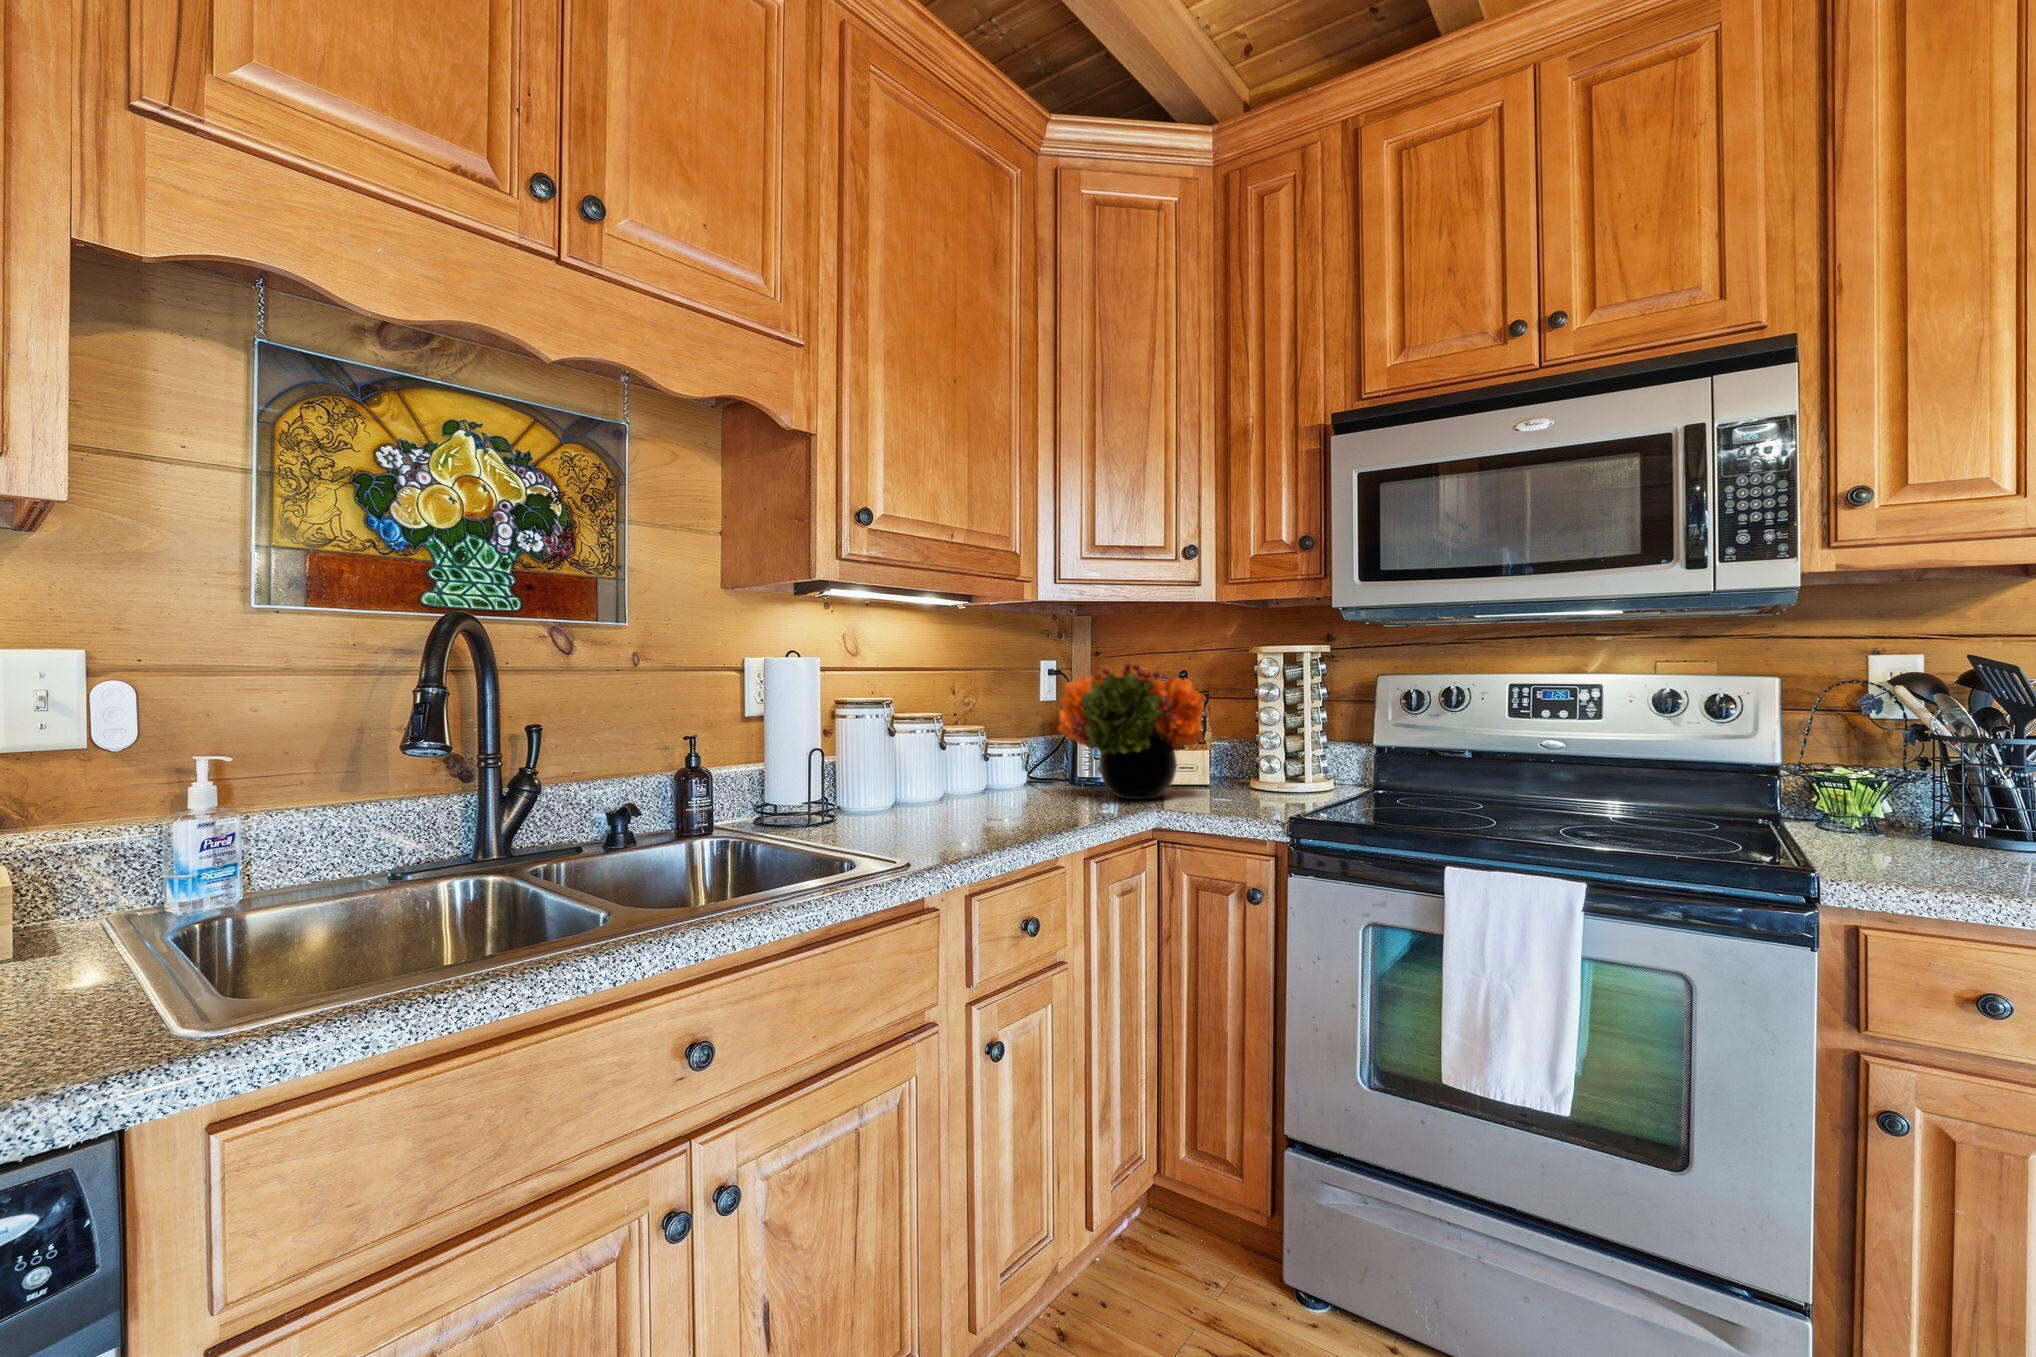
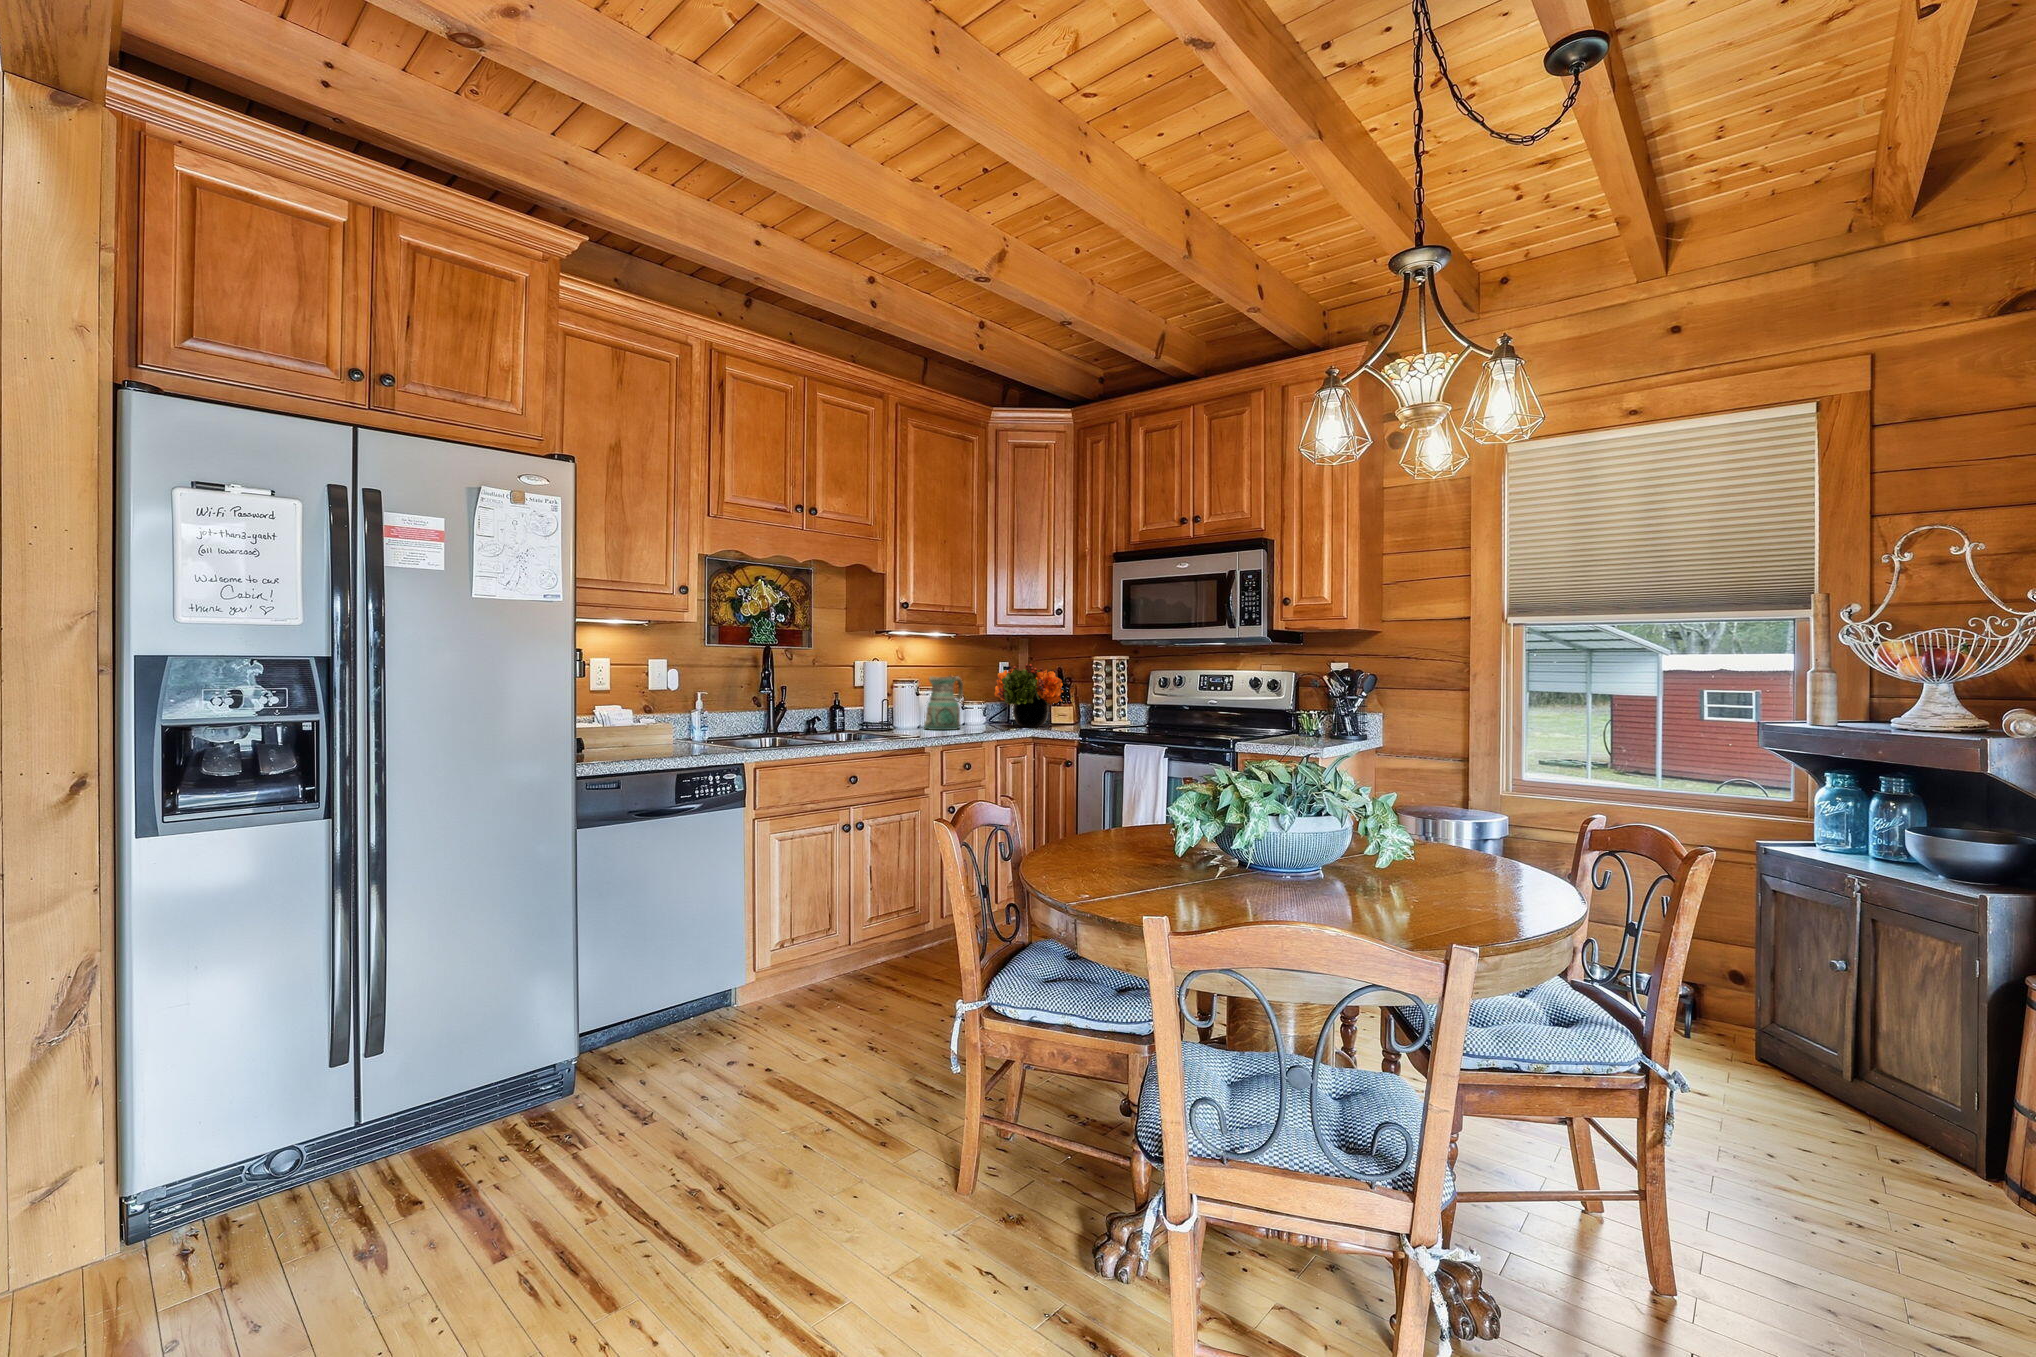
ceramic pitcher: none [911,690,997,821] -> present [924,676,963,730]

